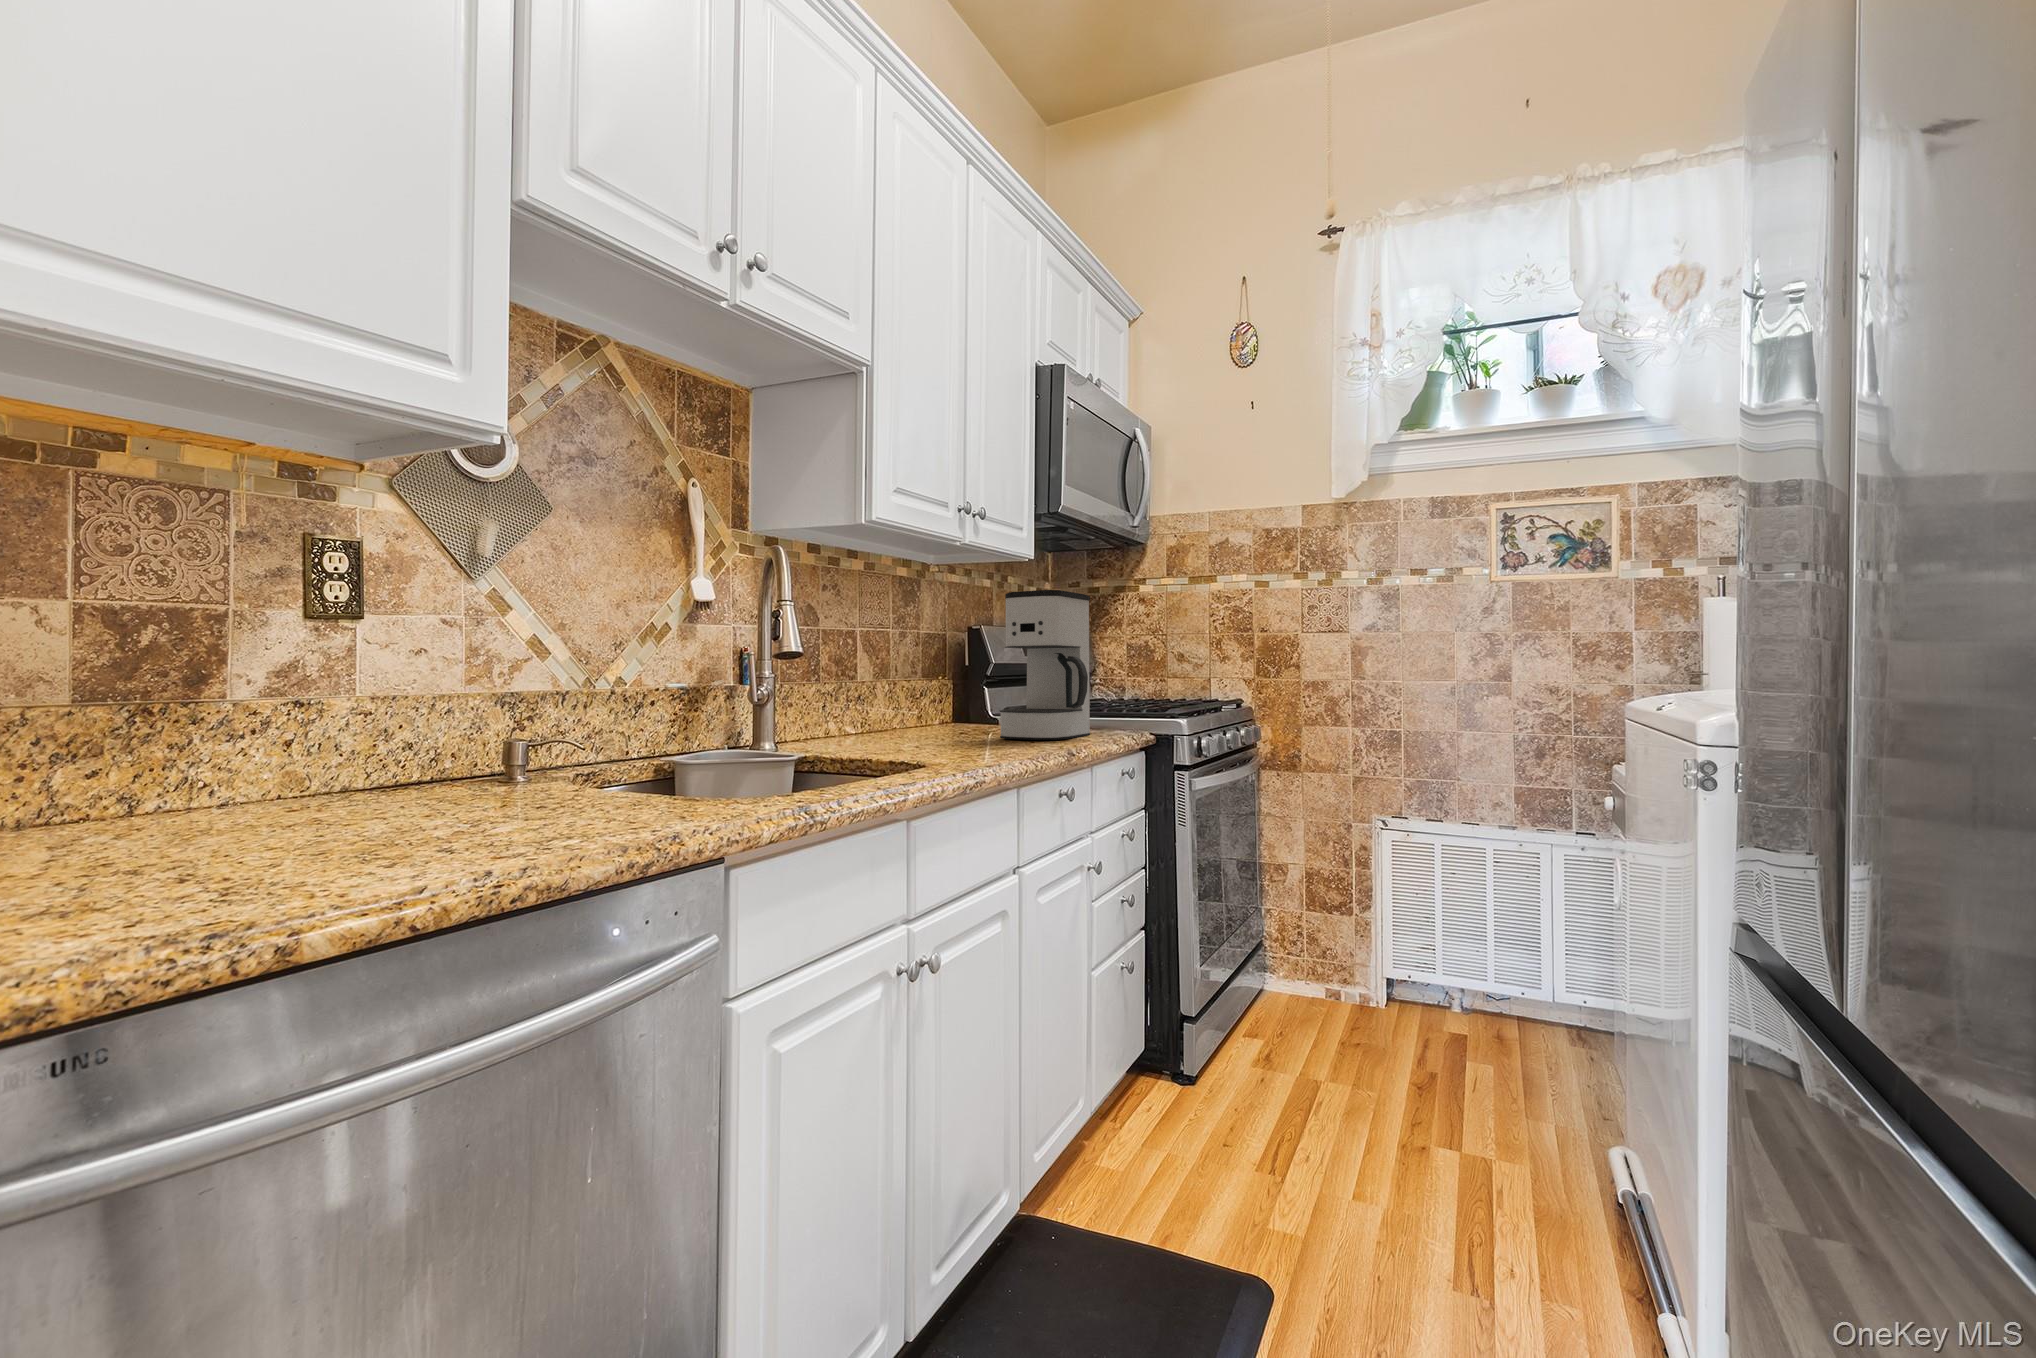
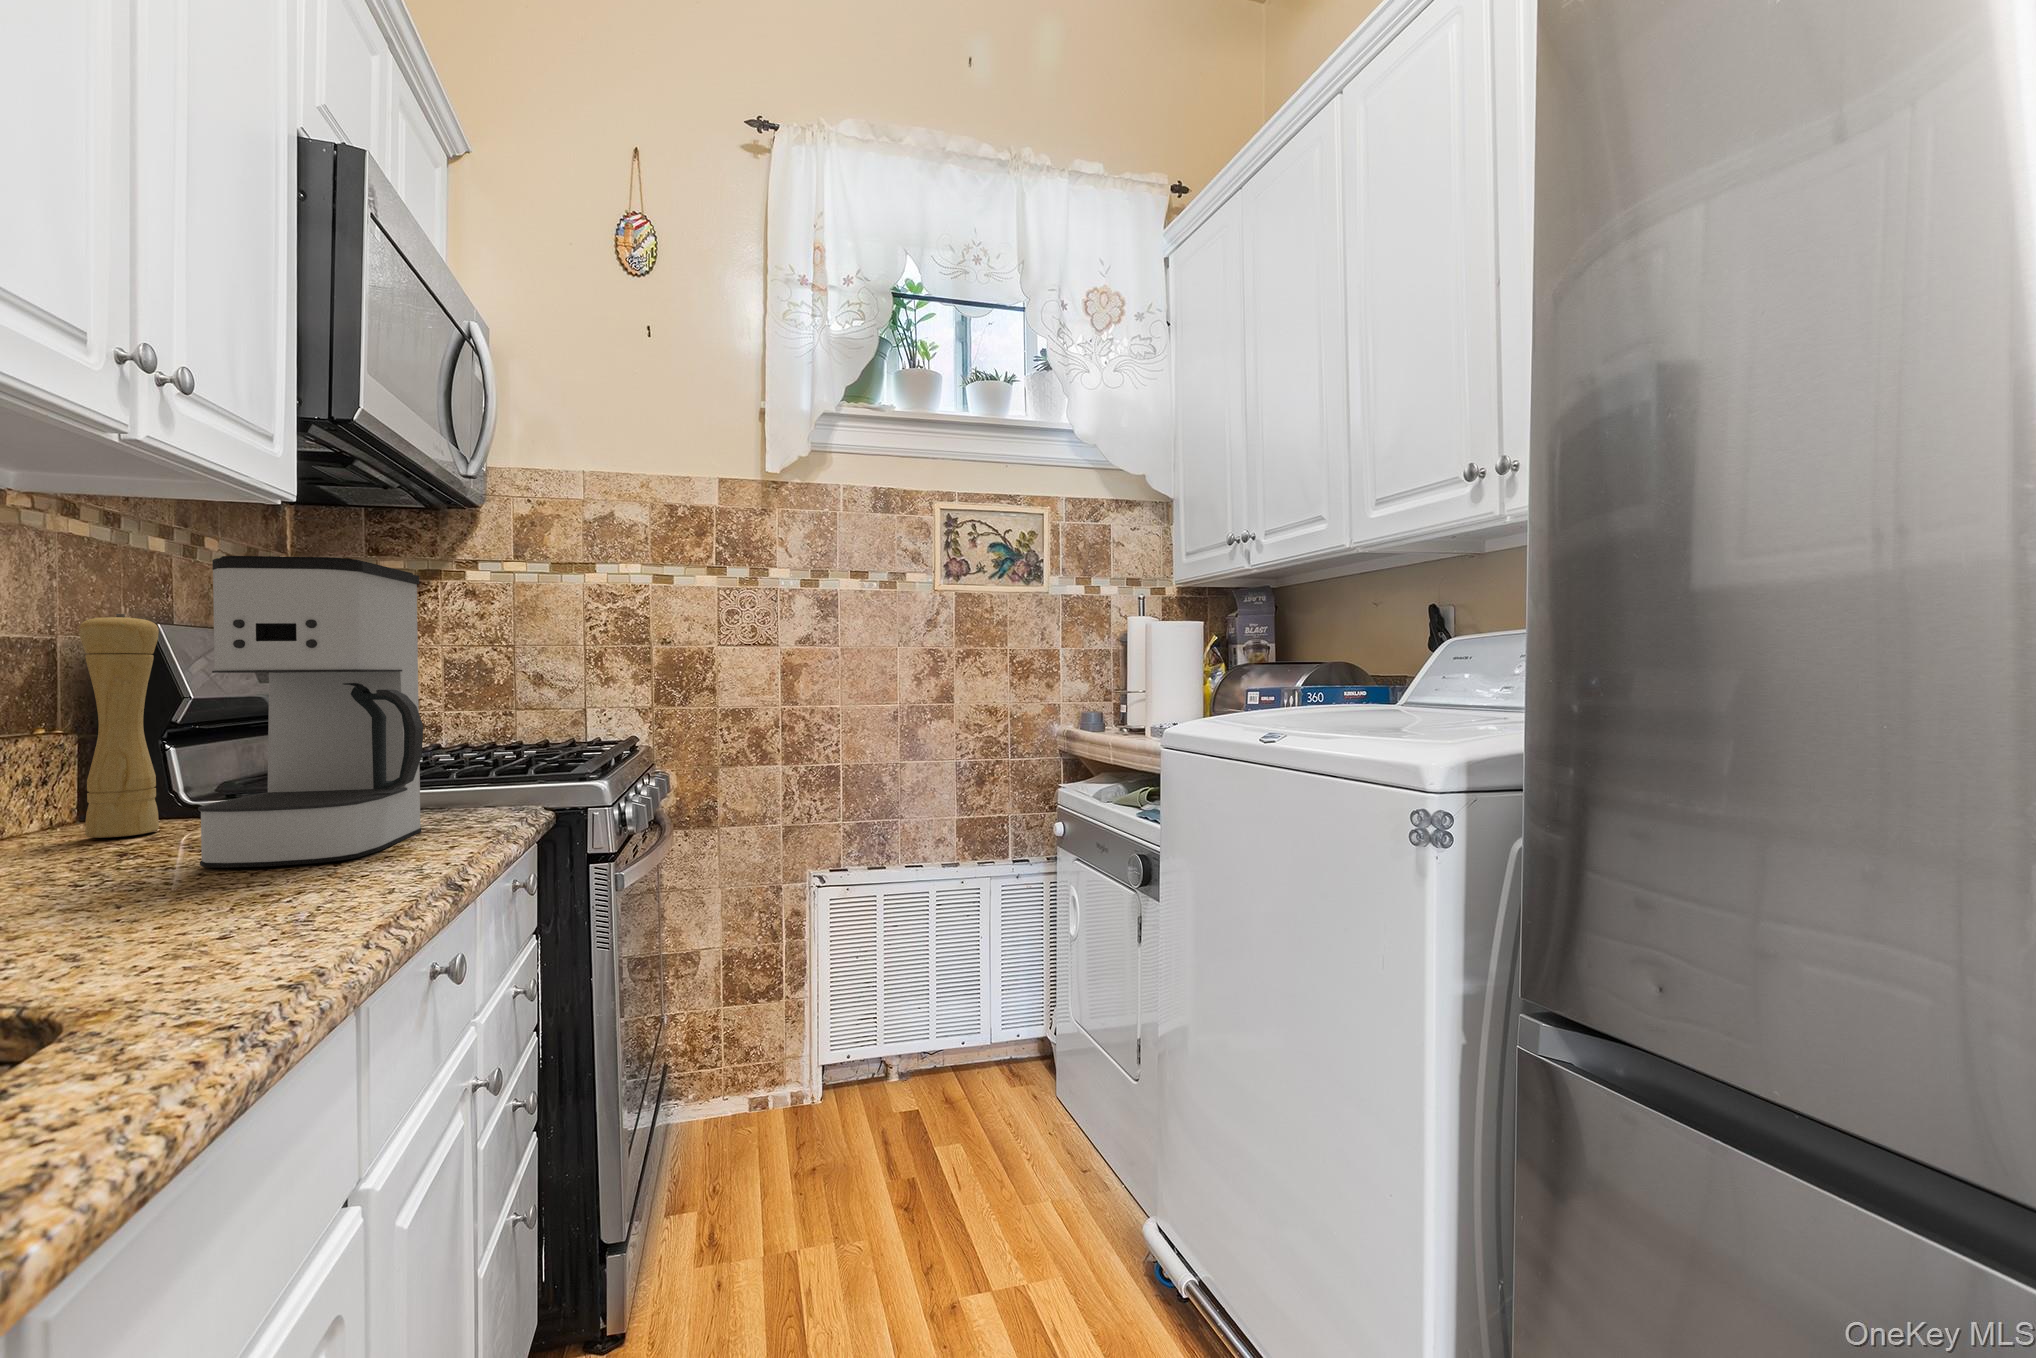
pepper mill: none [962,622,989,729] -> present [79,614,159,838]

